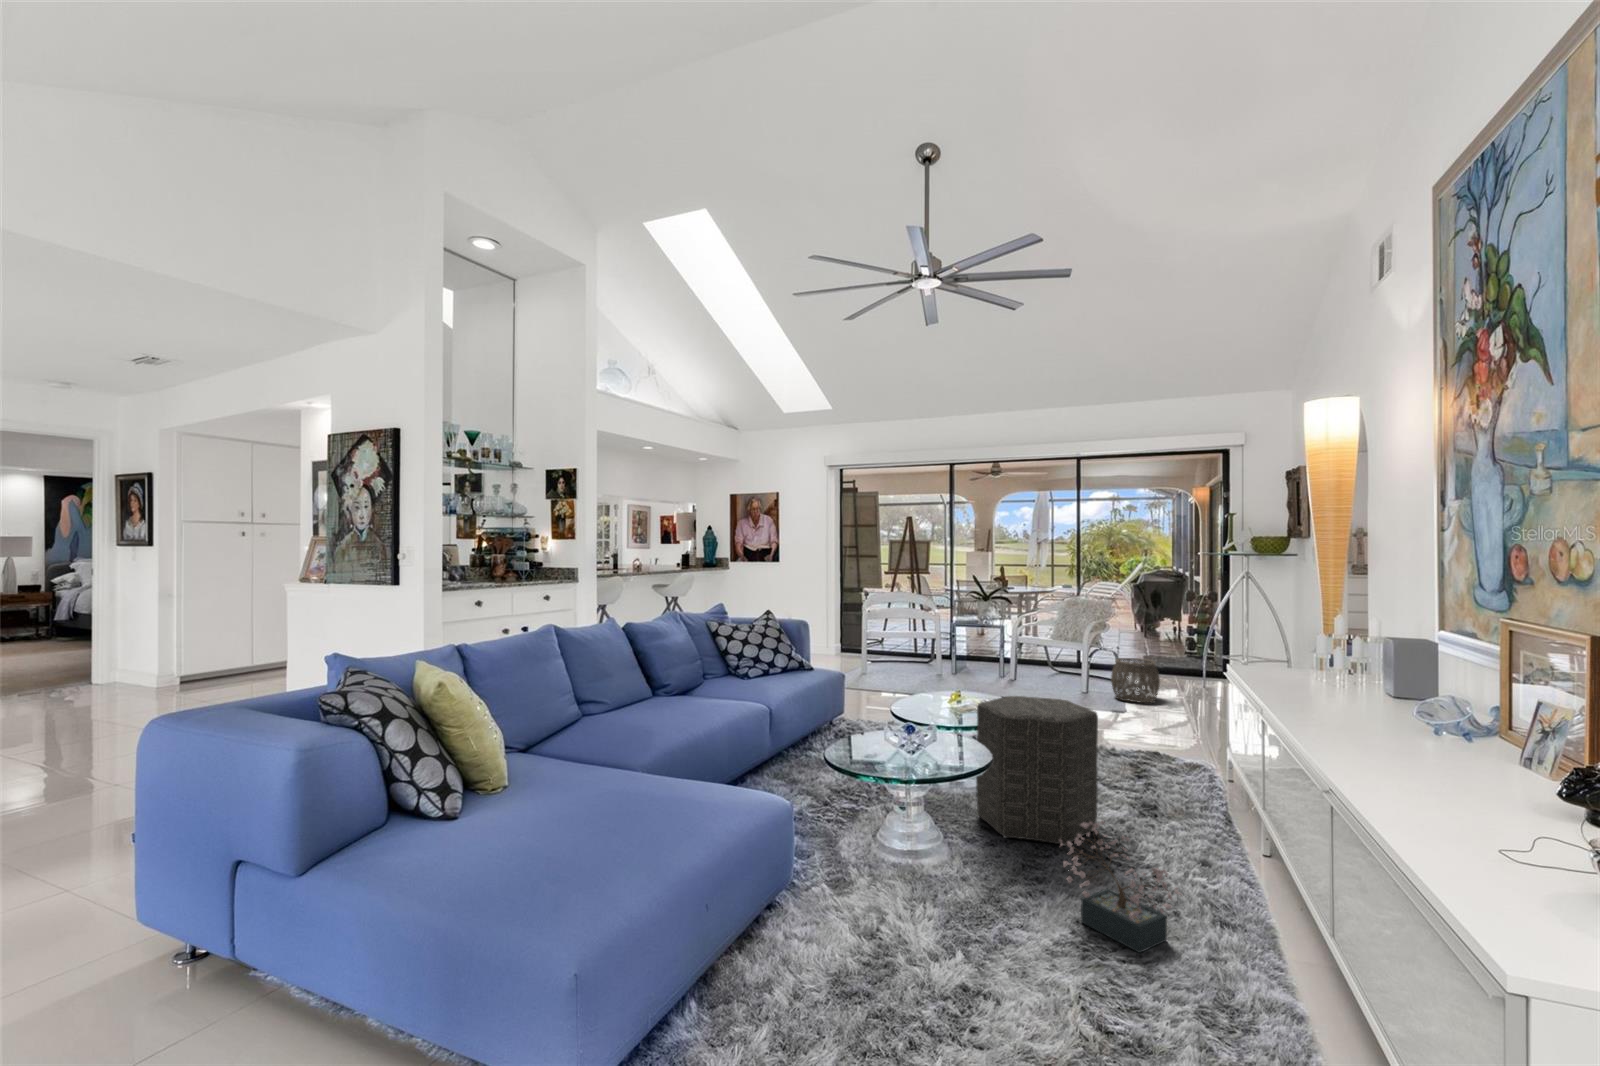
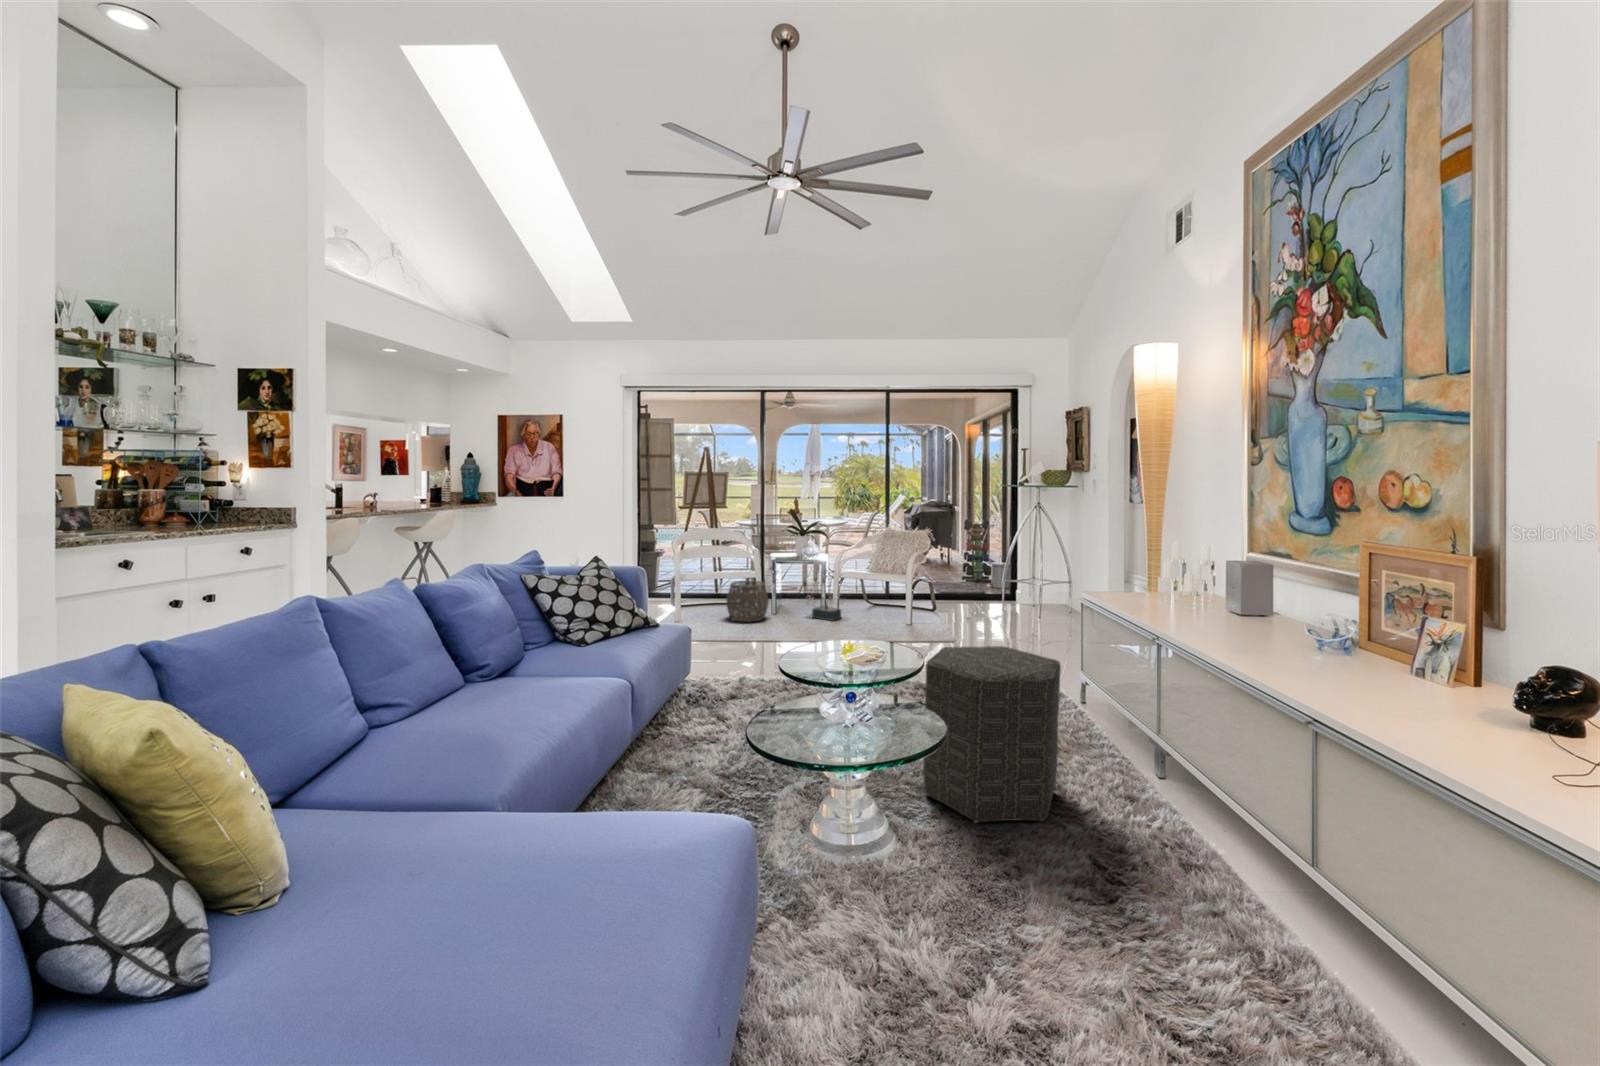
woven basket: present [1111,658,1160,703] -> present [727,581,768,622]
decorative plant: present [1059,821,1182,953] -> present [809,585,843,621]

